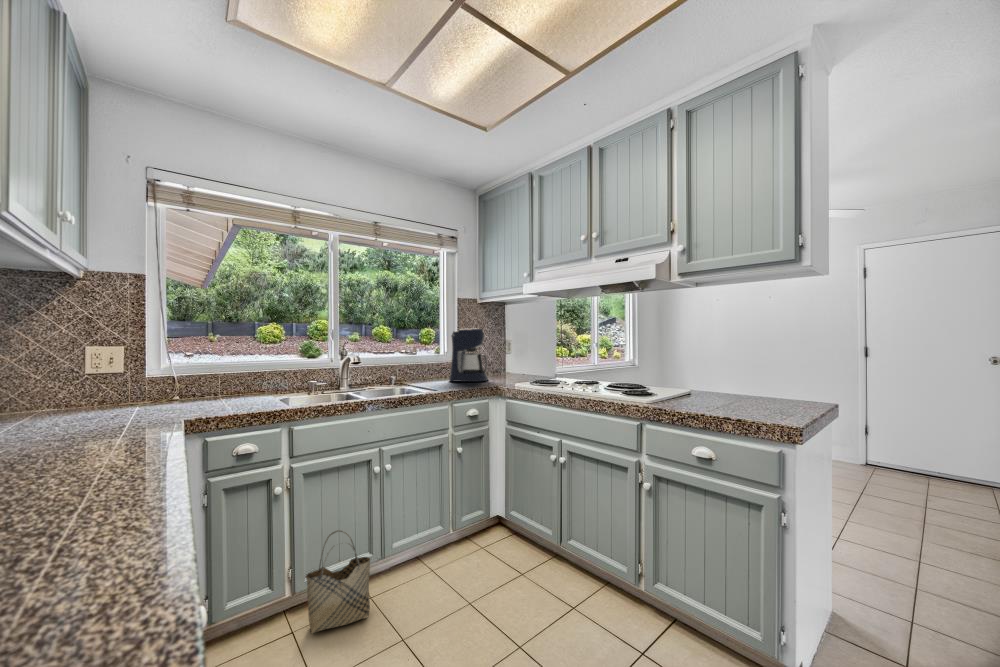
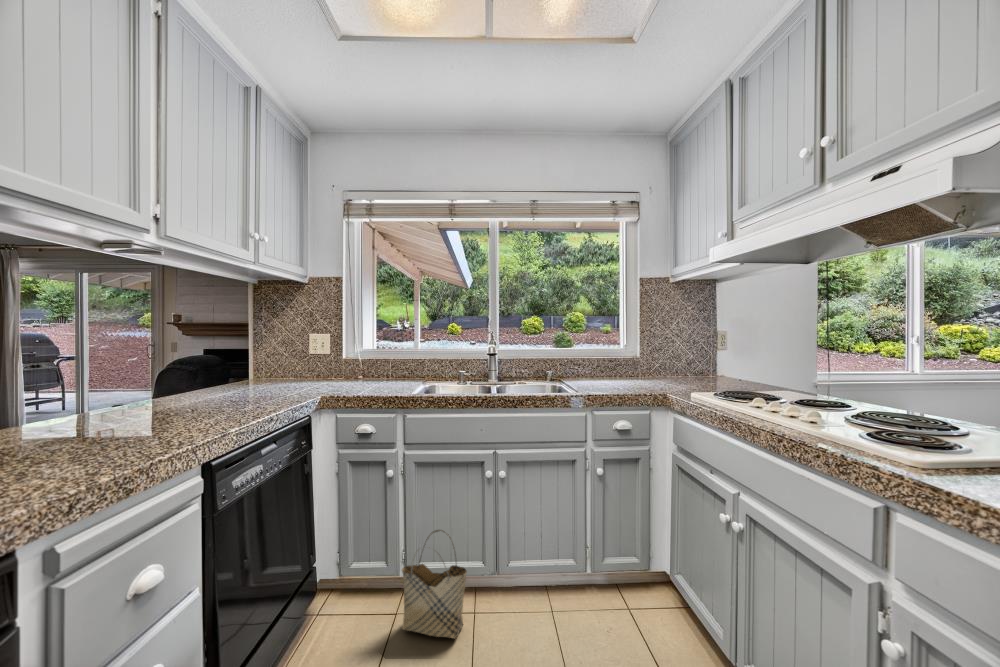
coffee maker: present [449,329,488,382] -> none [613,316,666,384]

